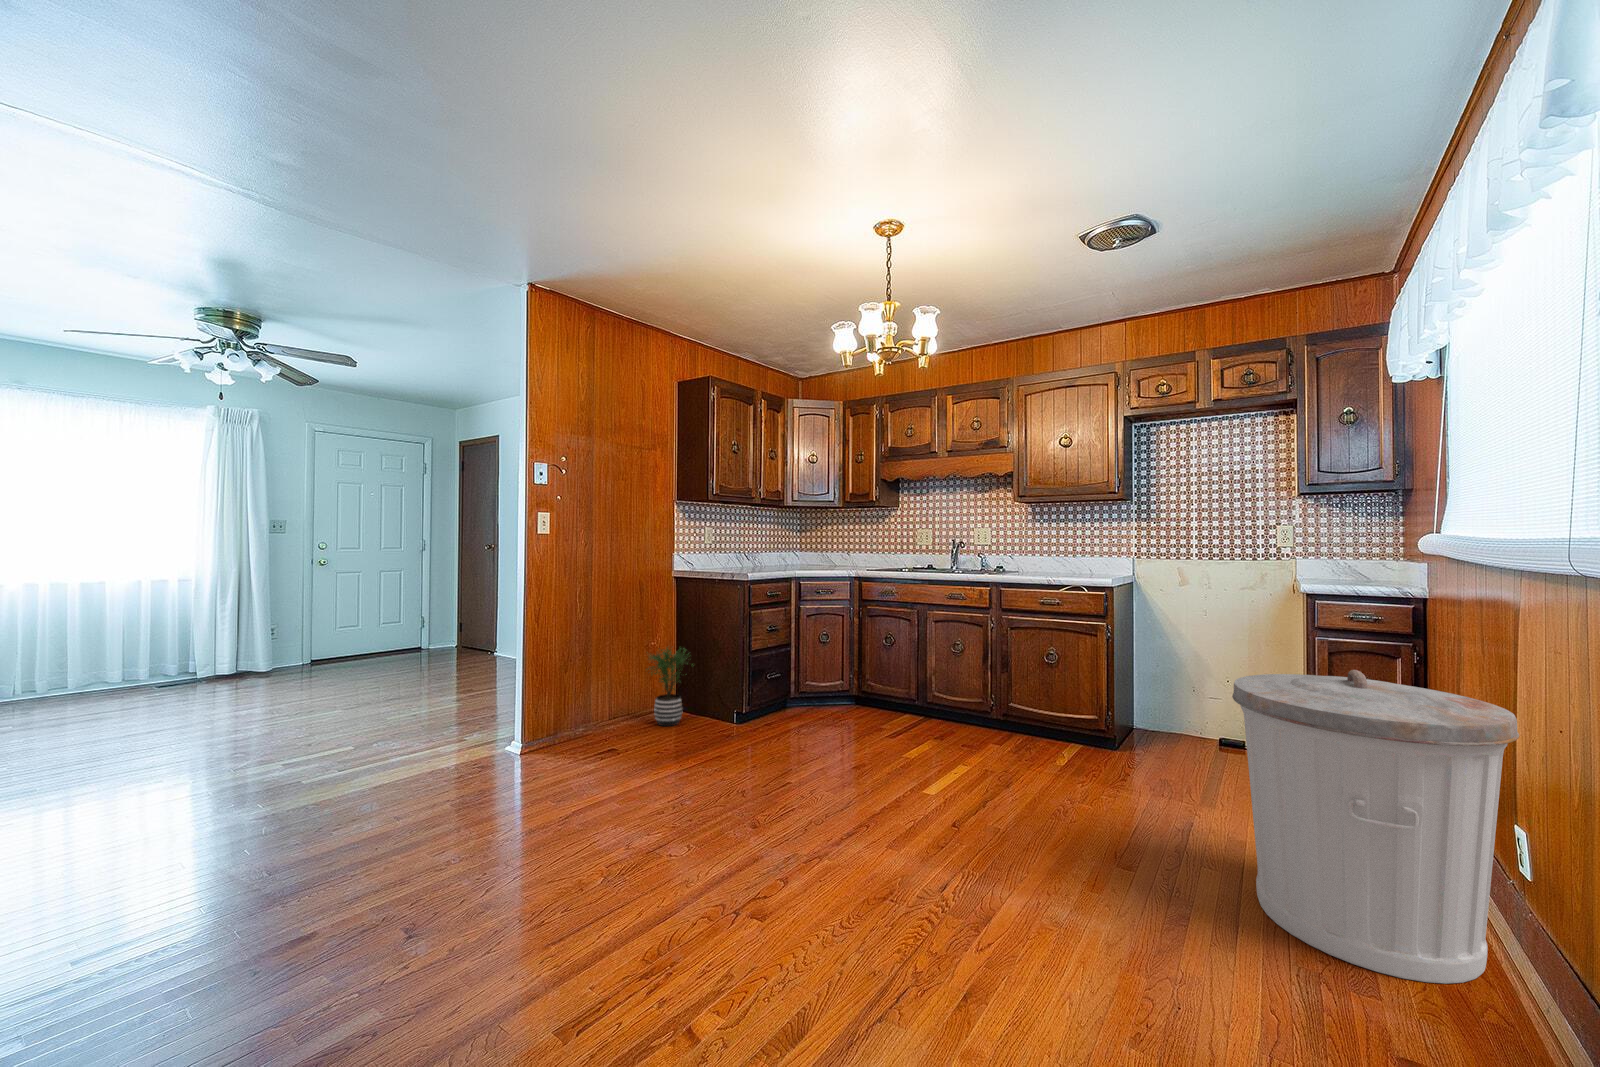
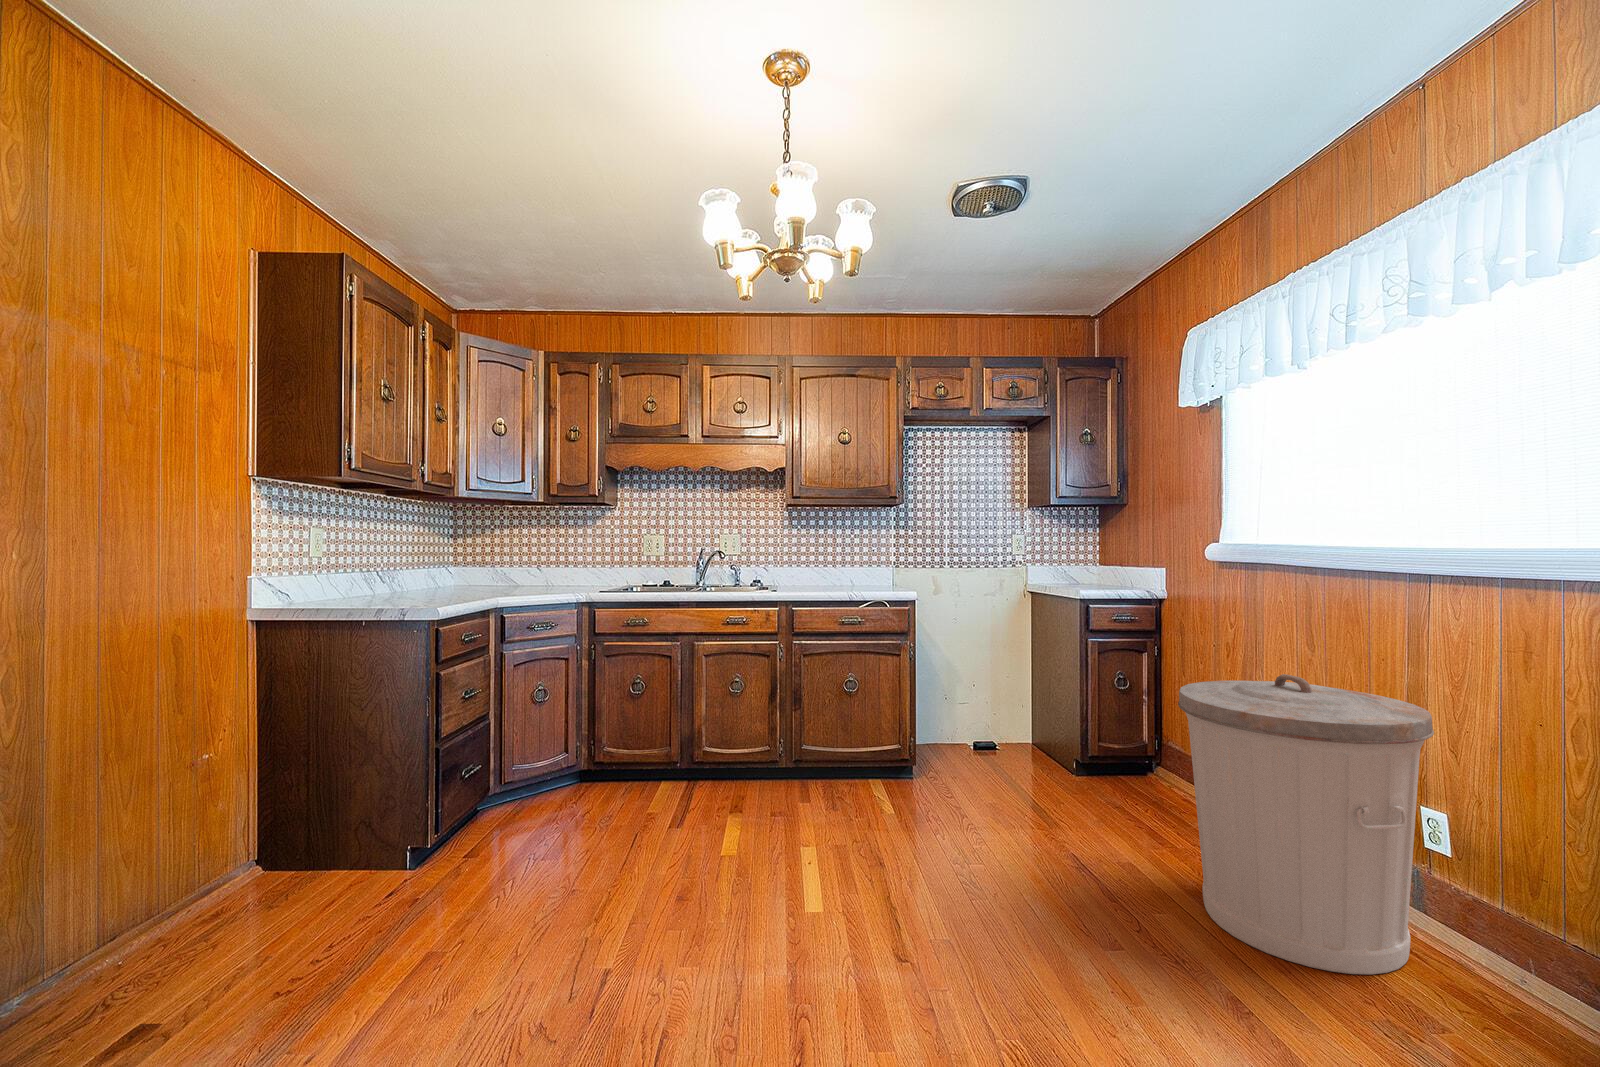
potted plant: present [646,648,689,726] -> none [209,751,338,916]

